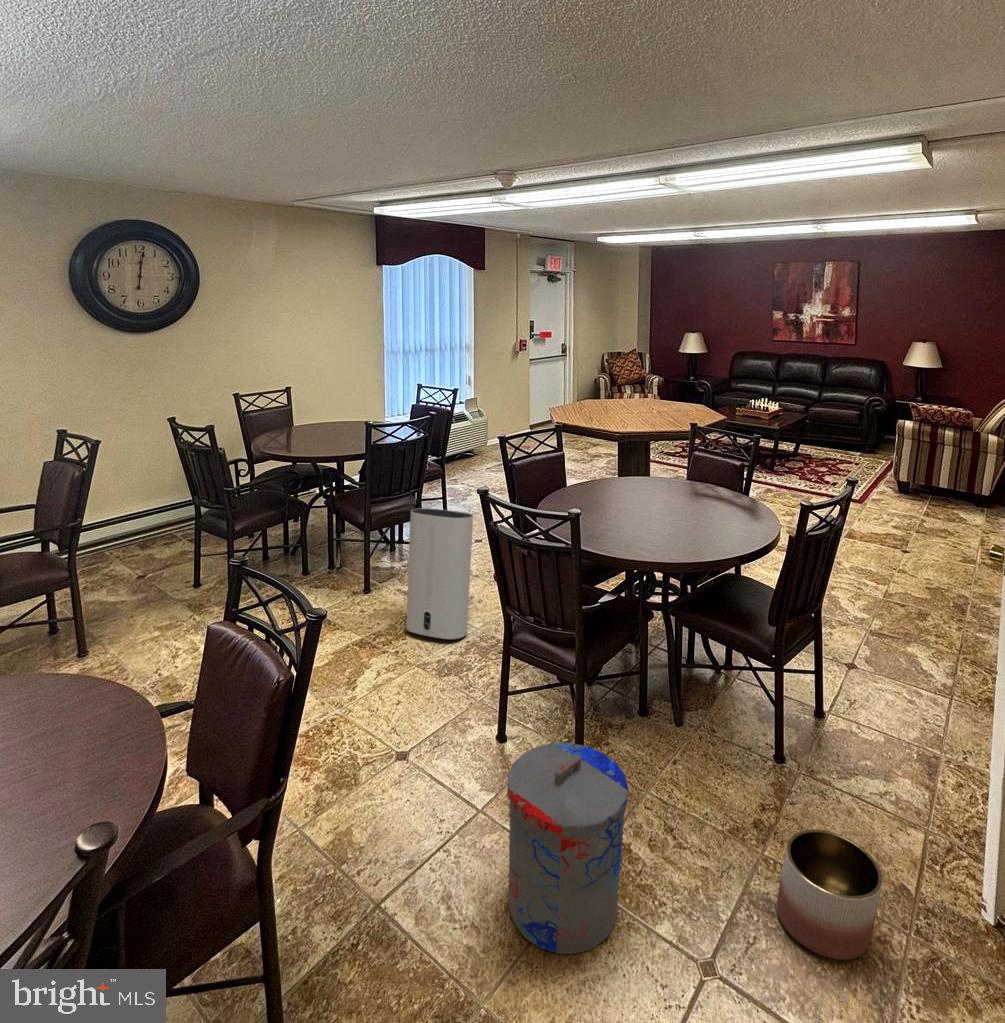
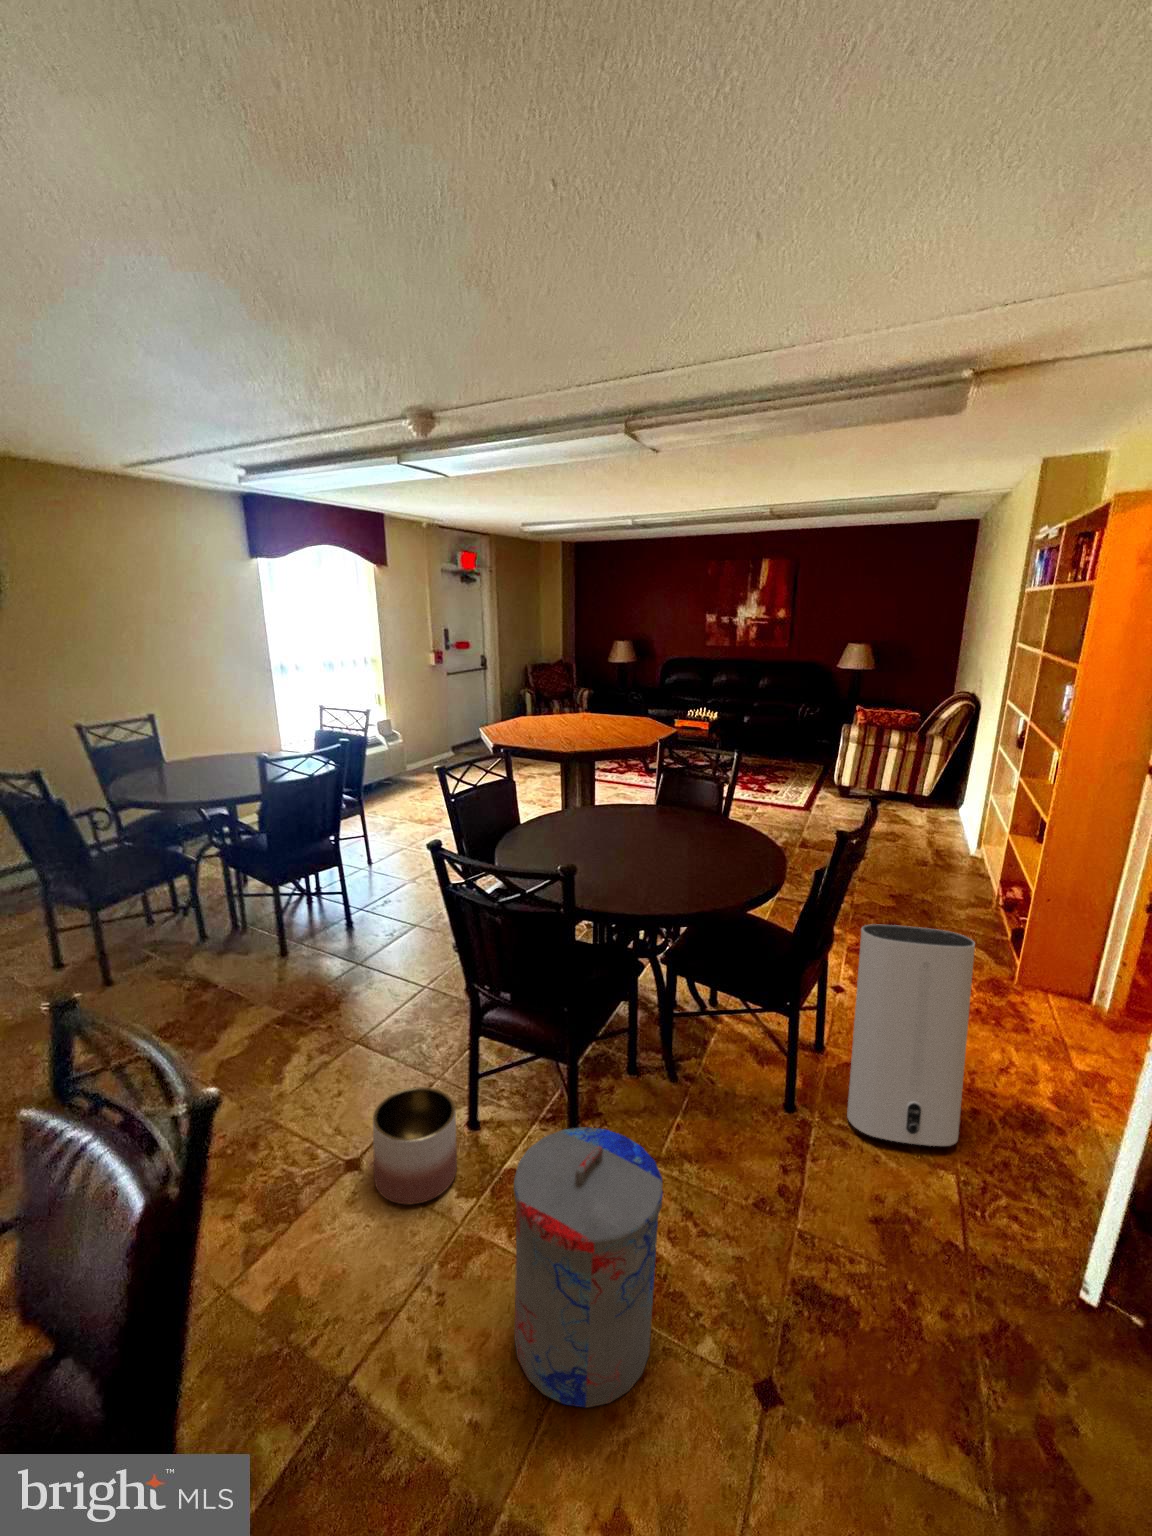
air purifier: present [406,508,473,639] -> present [847,924,975,1146]
planter: present [777,829,883,960] -> present [373,1087,457,1204]

